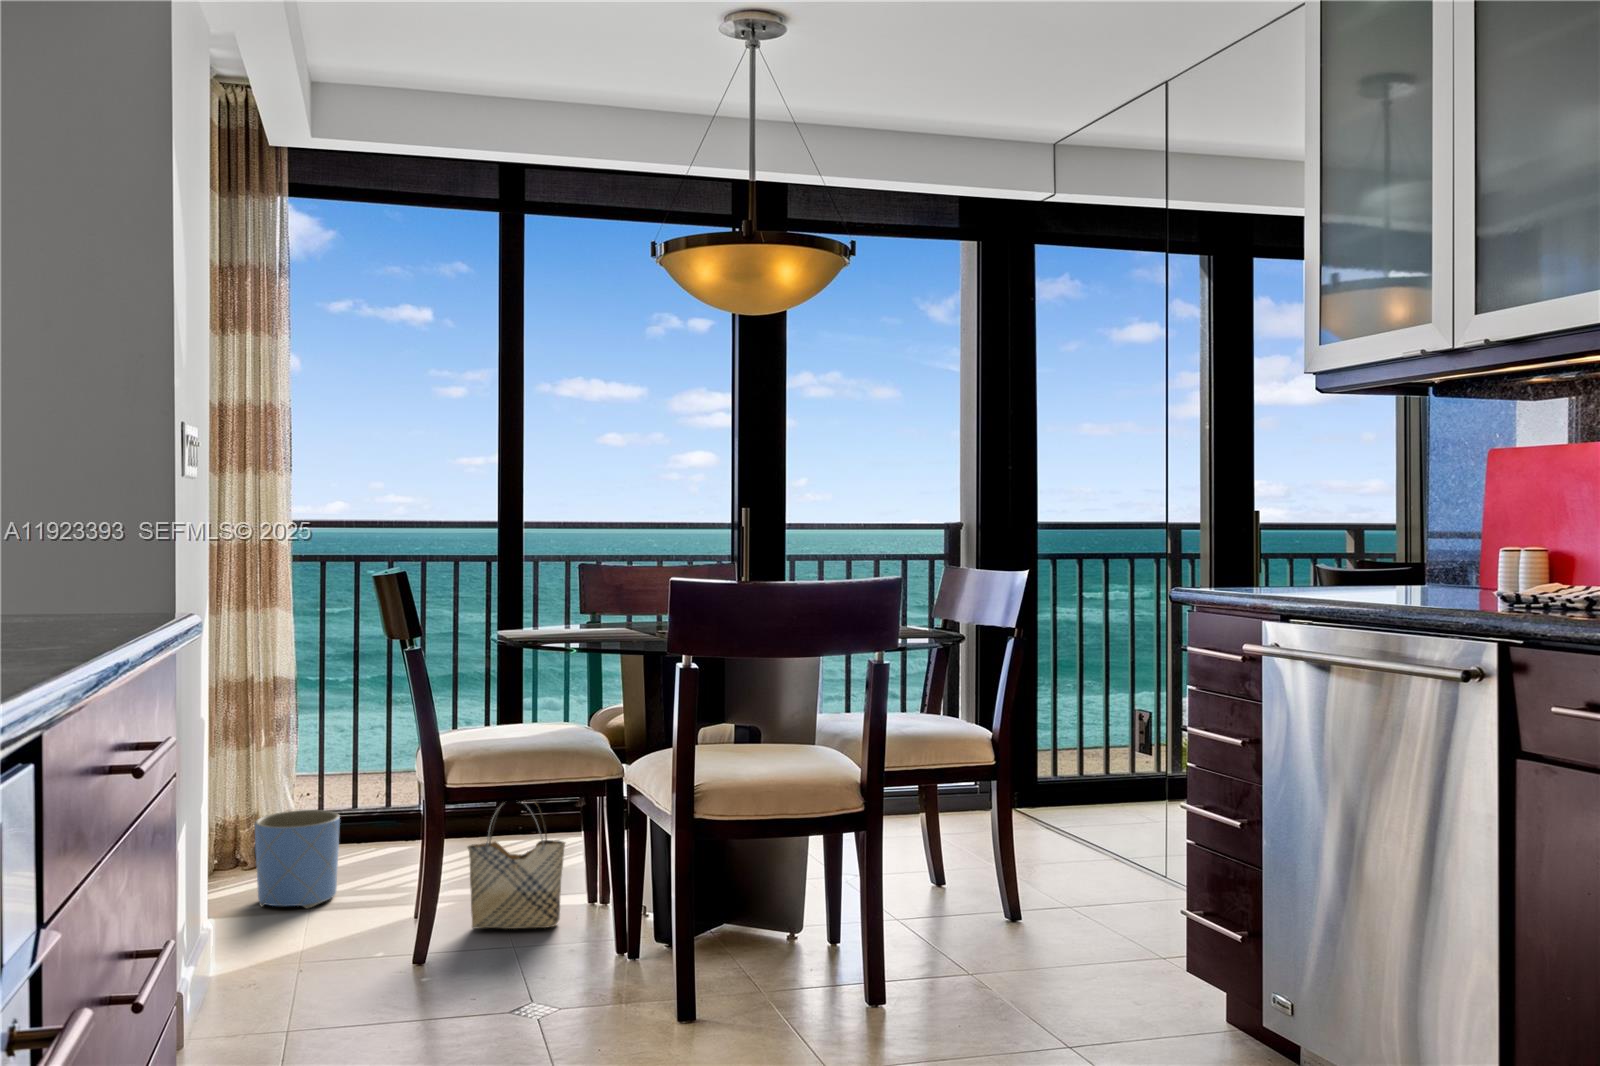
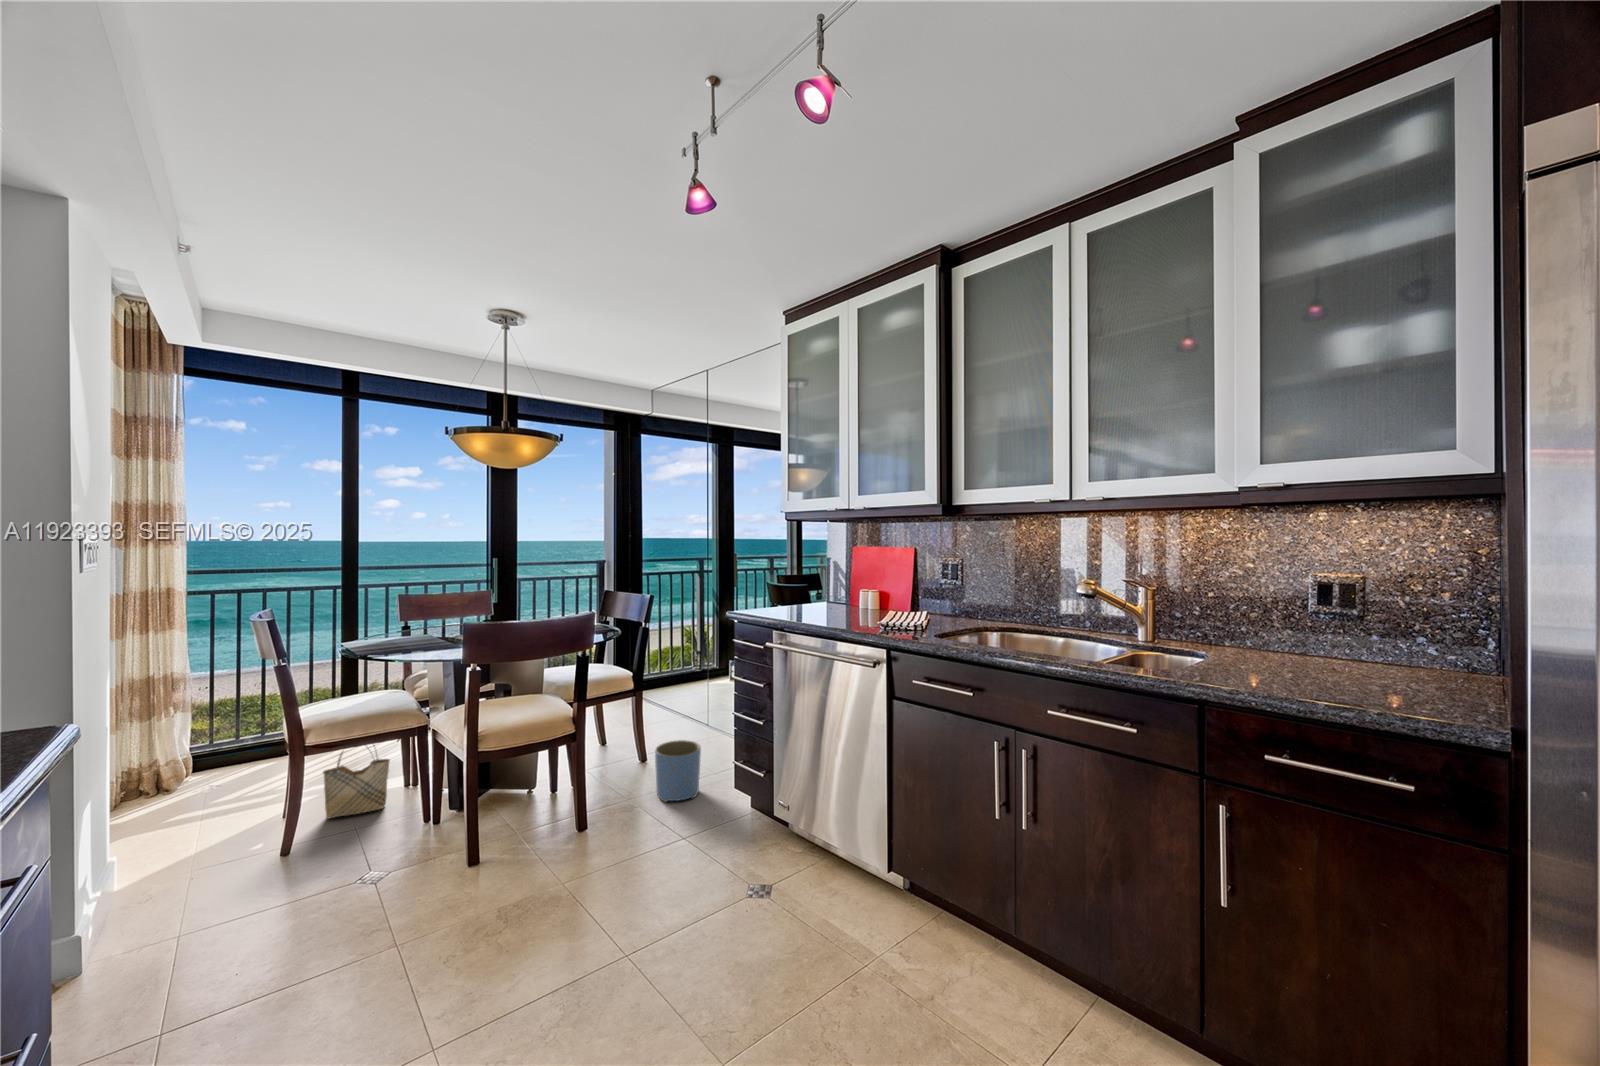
planter: present [255,810,340,909] -> present [655,740,701,802]

